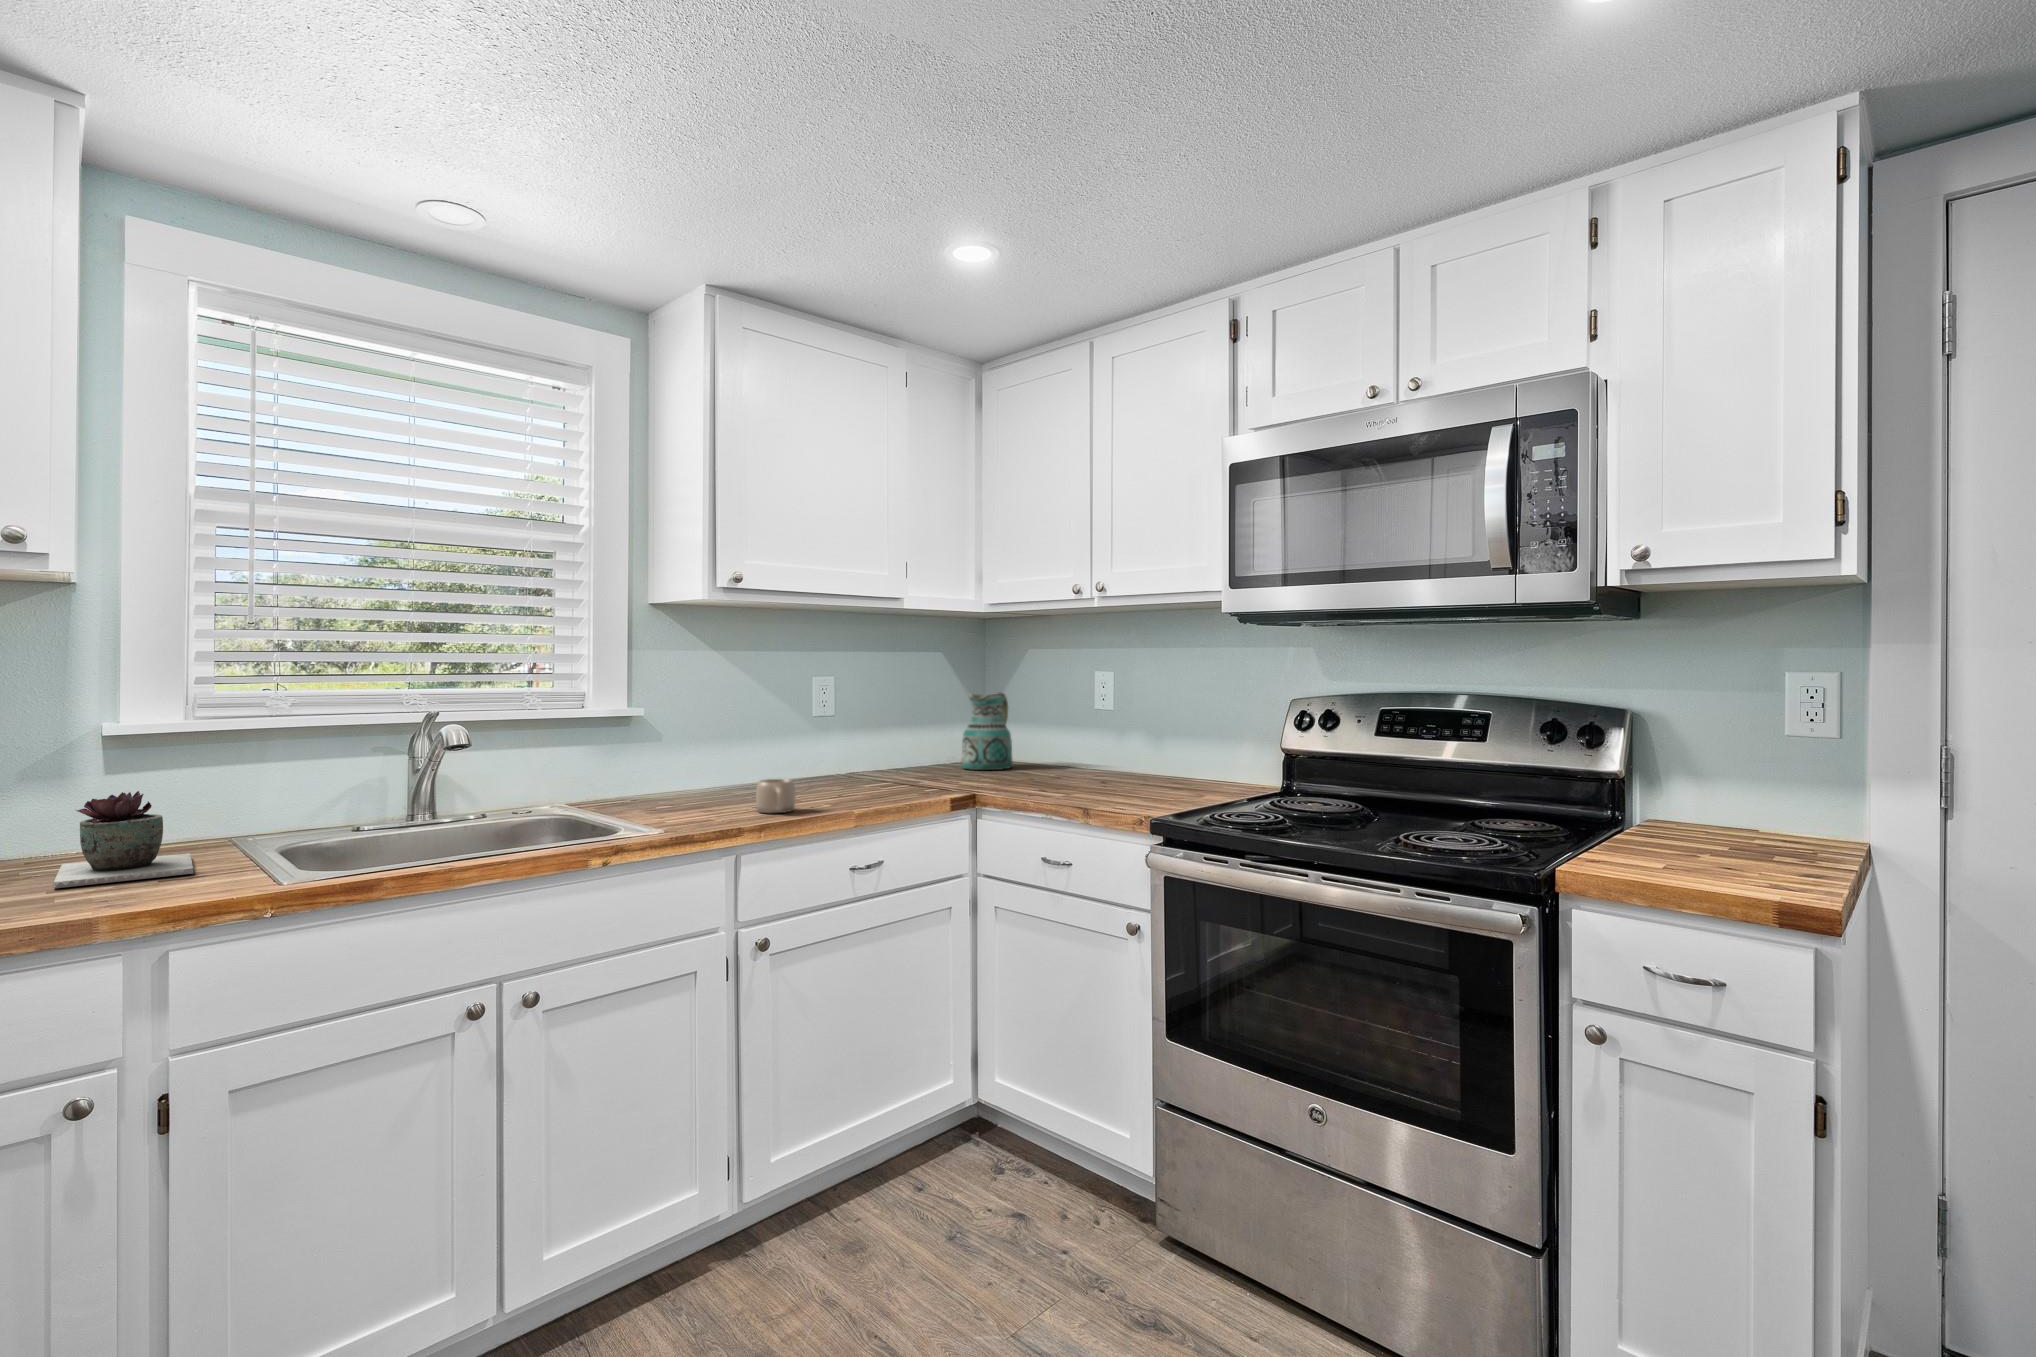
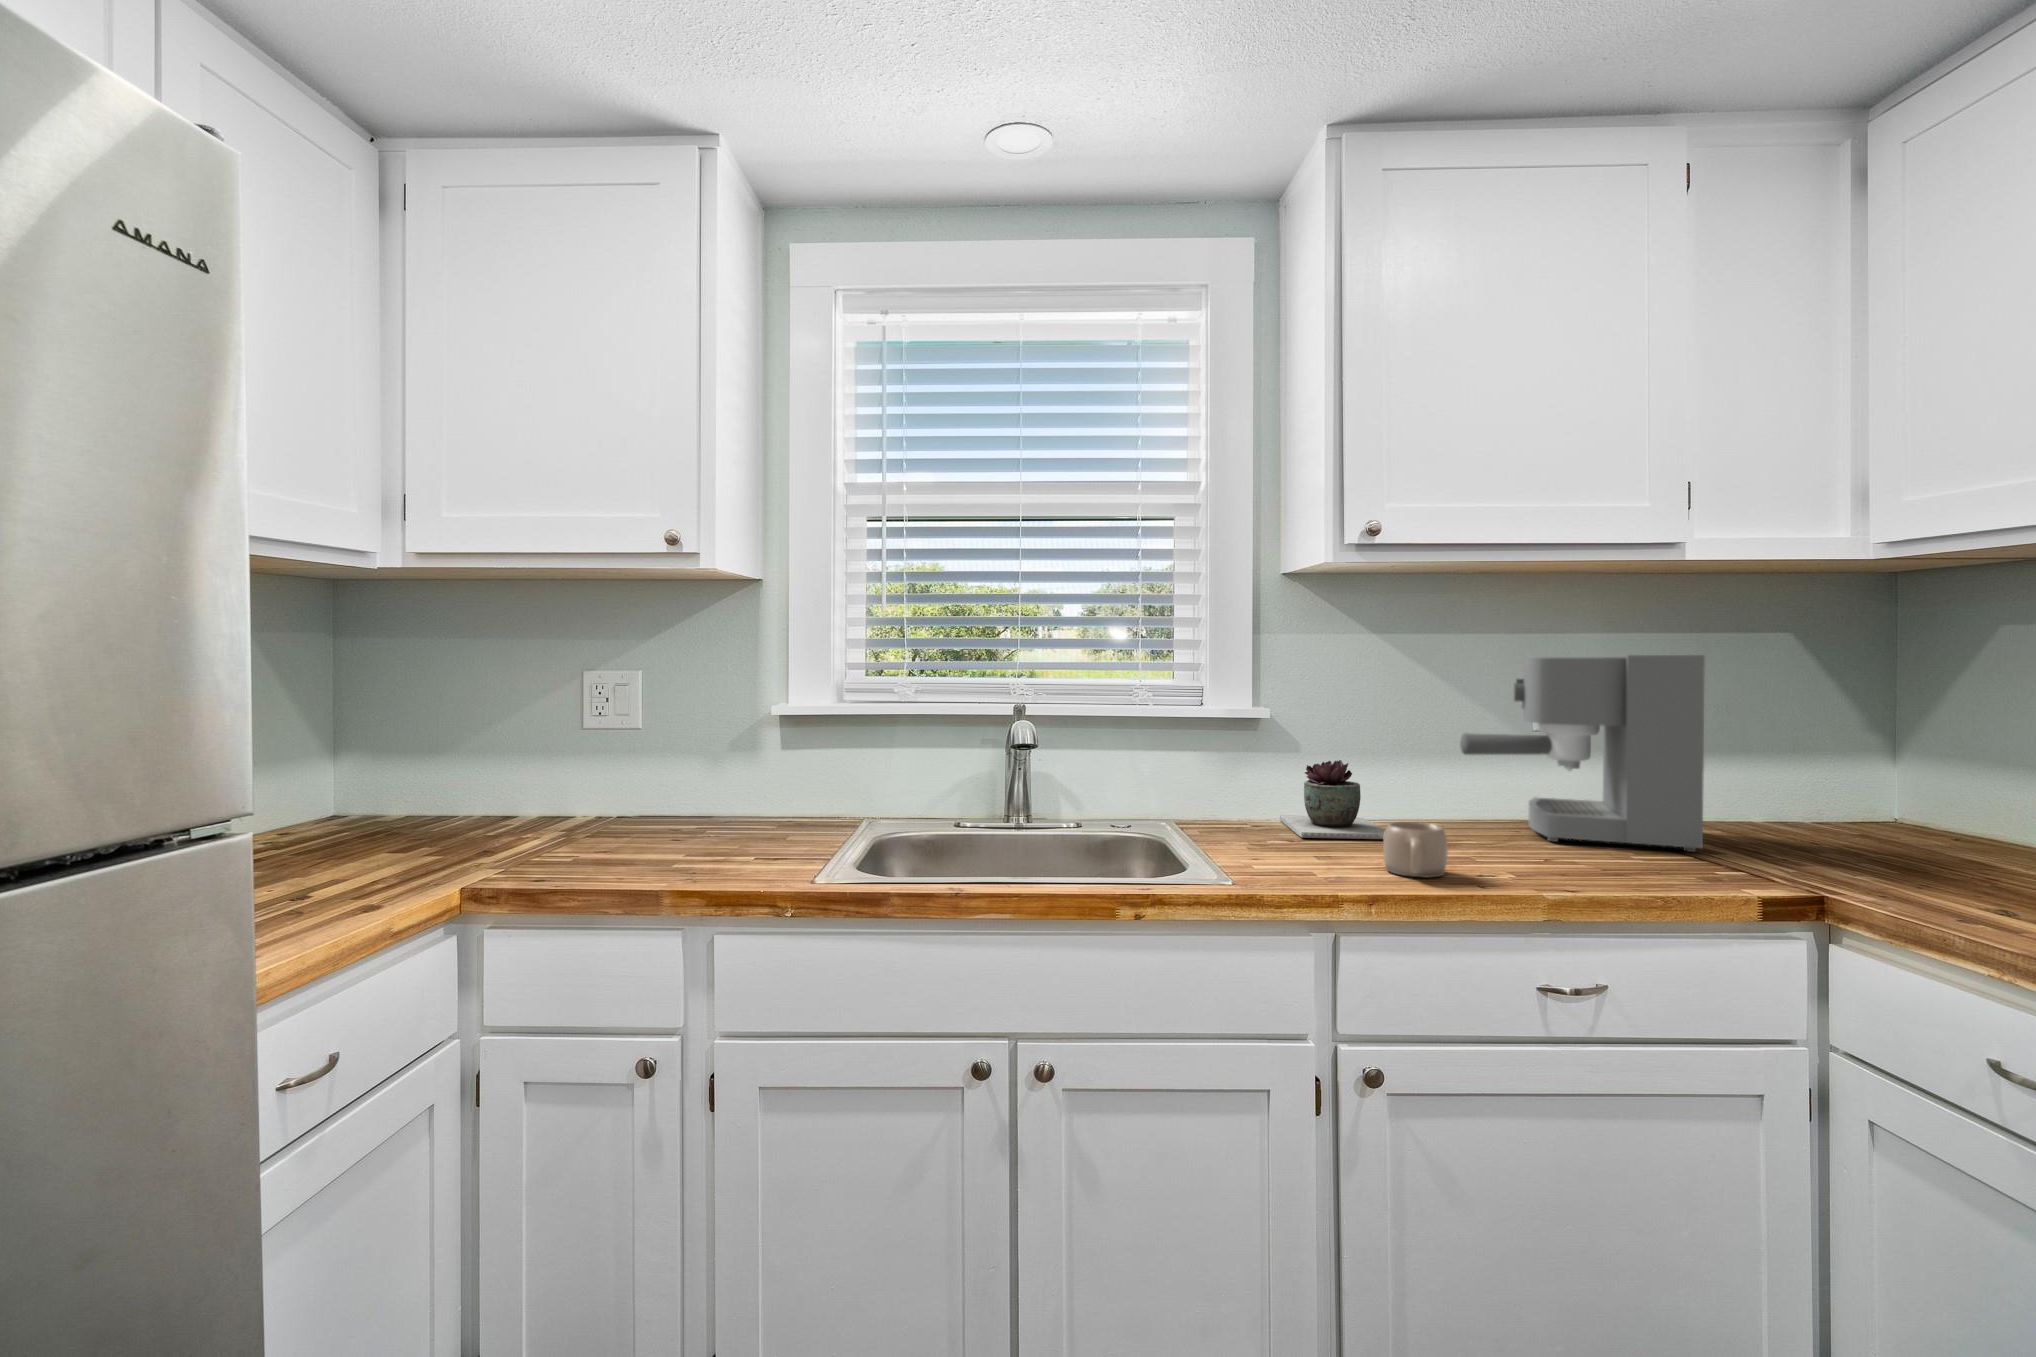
coffee maker: none [782,666,919,788] -> present [1460,655,1705,852]
ceramic pitcher: present [961,692,1012,770] -> none [1804,704,1926,842]
succulent plant: present [54,791,193,888] -> present [1280,760,1385,839]

